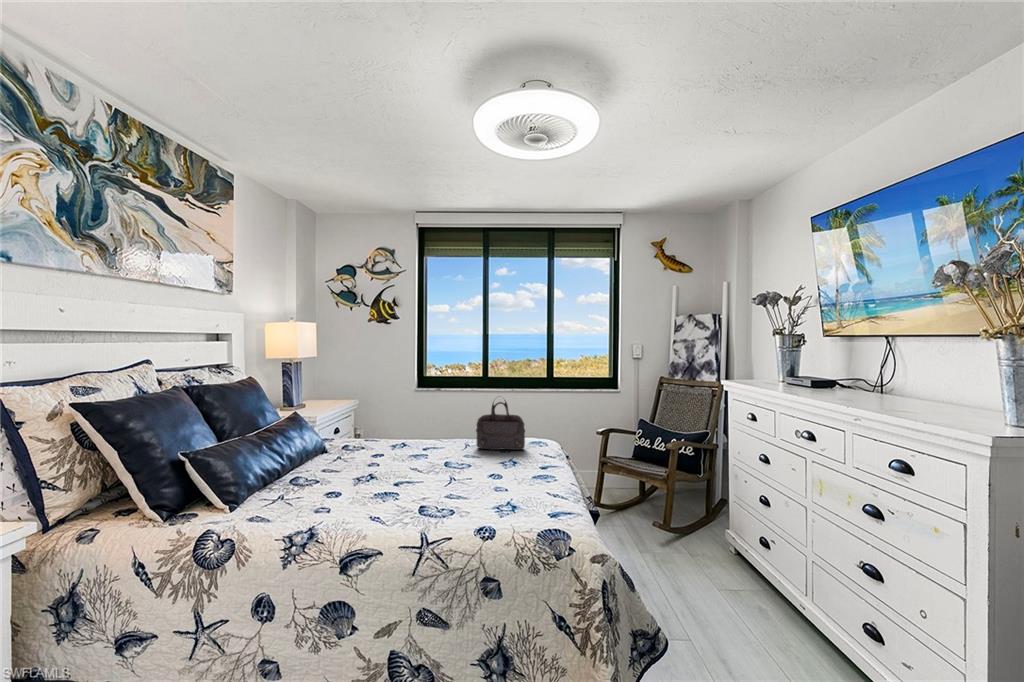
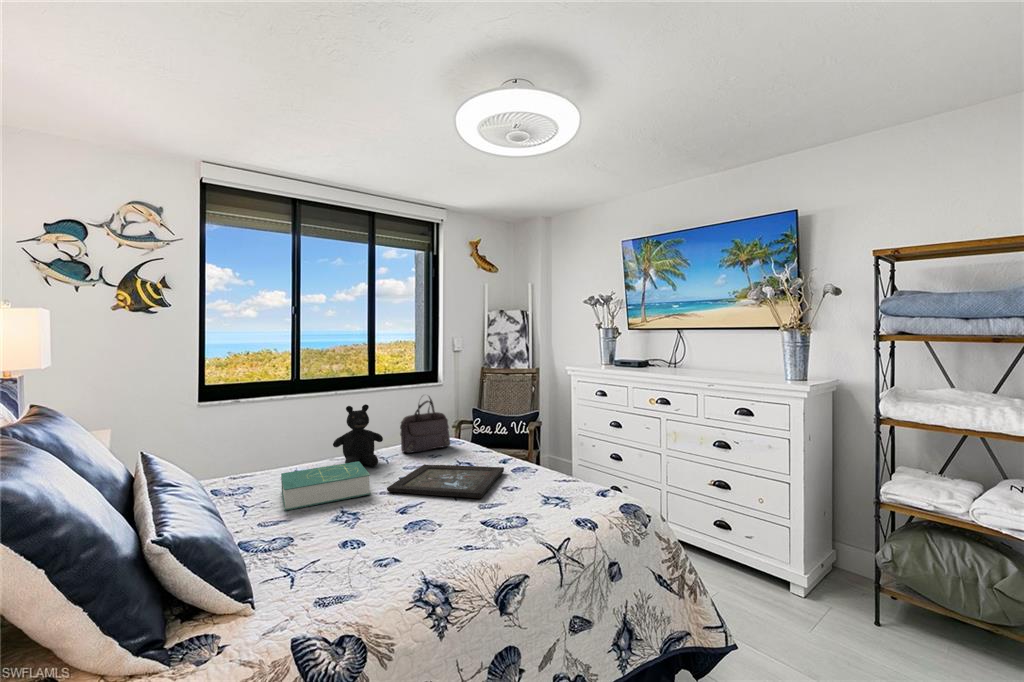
teddy bear: none [414,399,455,453] -> present [333,404,383,466]
book: none [332,443,410,471] -> present [281,461,371,511]
tray: none [405,459,516,491] -> present [387,464,504,498]

